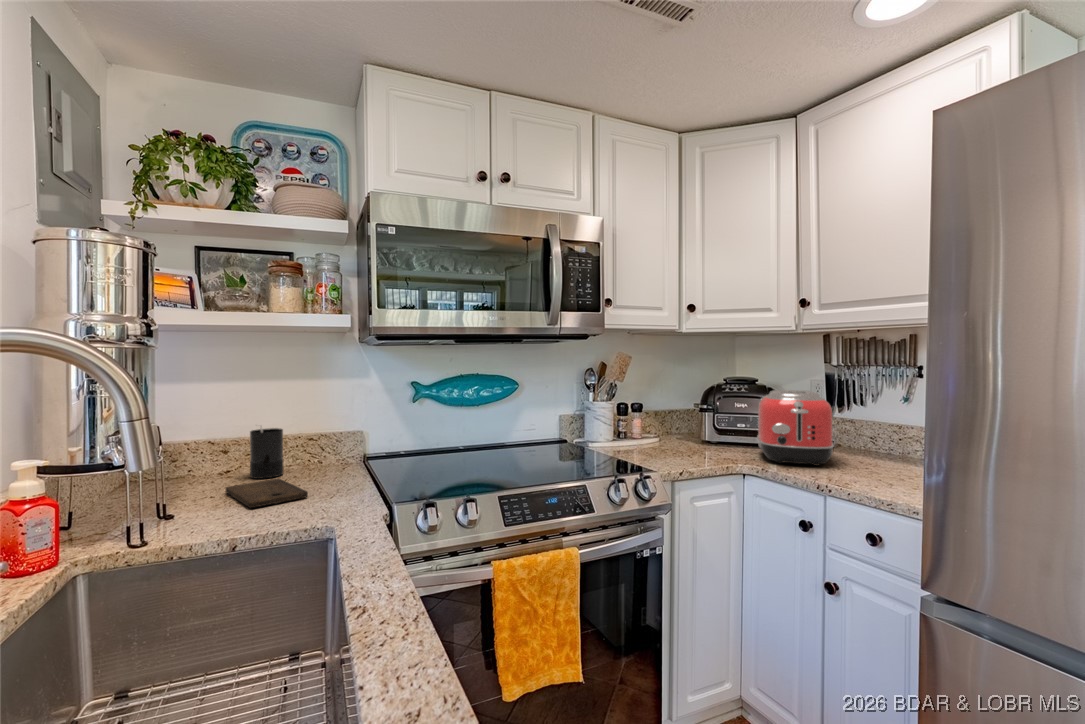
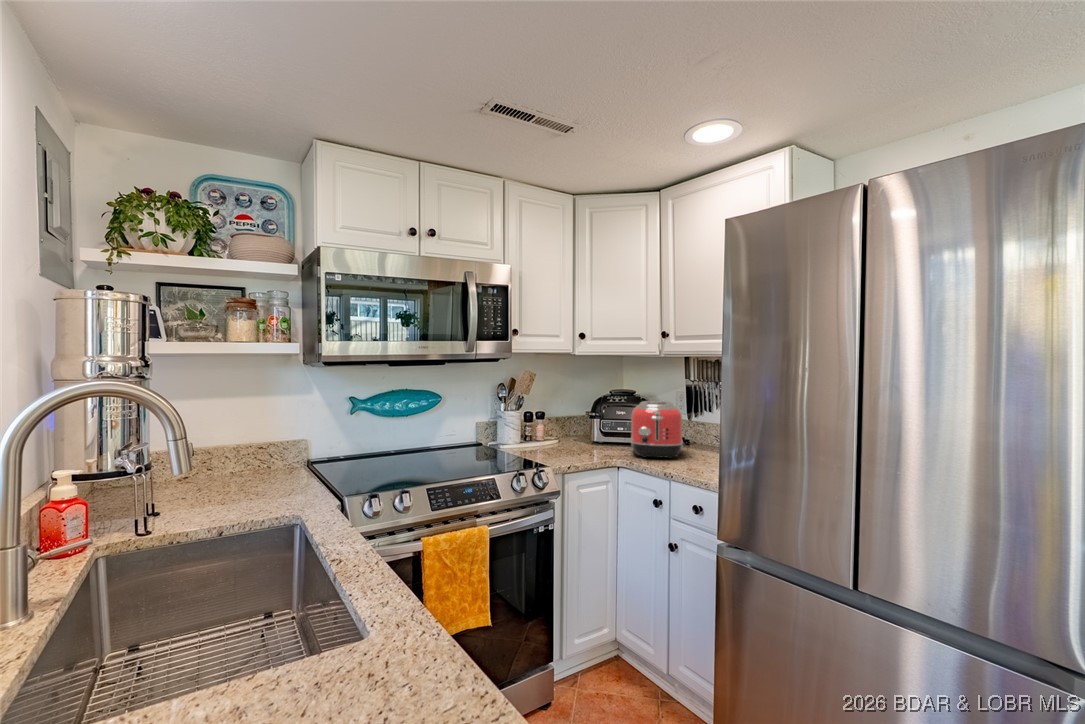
candle: present [250,426,283,479] -> none [209,437,239,483]
cutting board: present [226,479,308,508] -> none [194,482,269,505]

